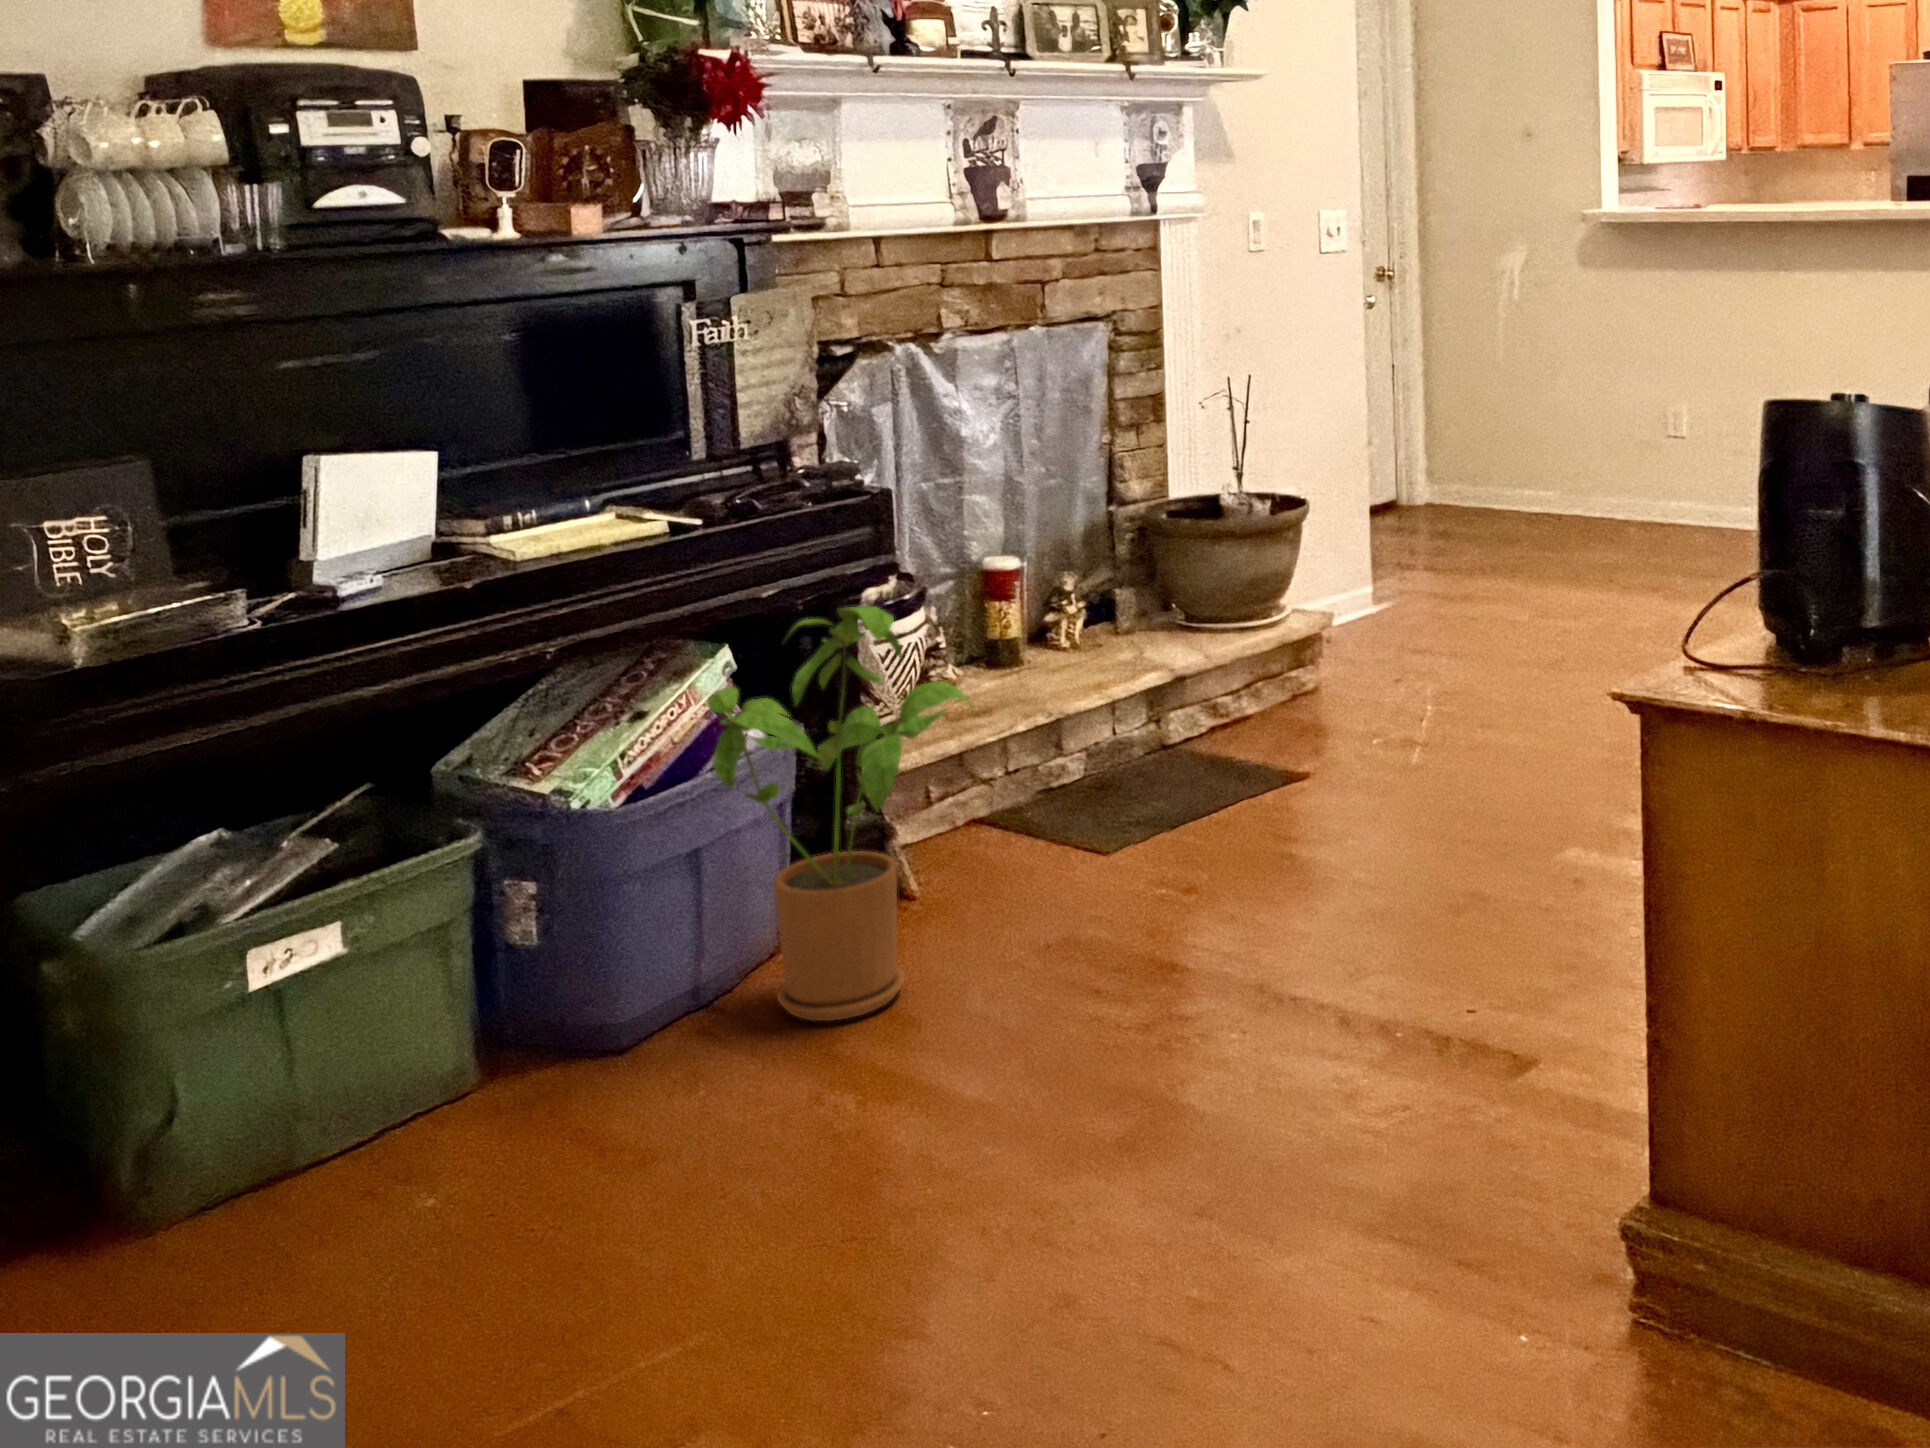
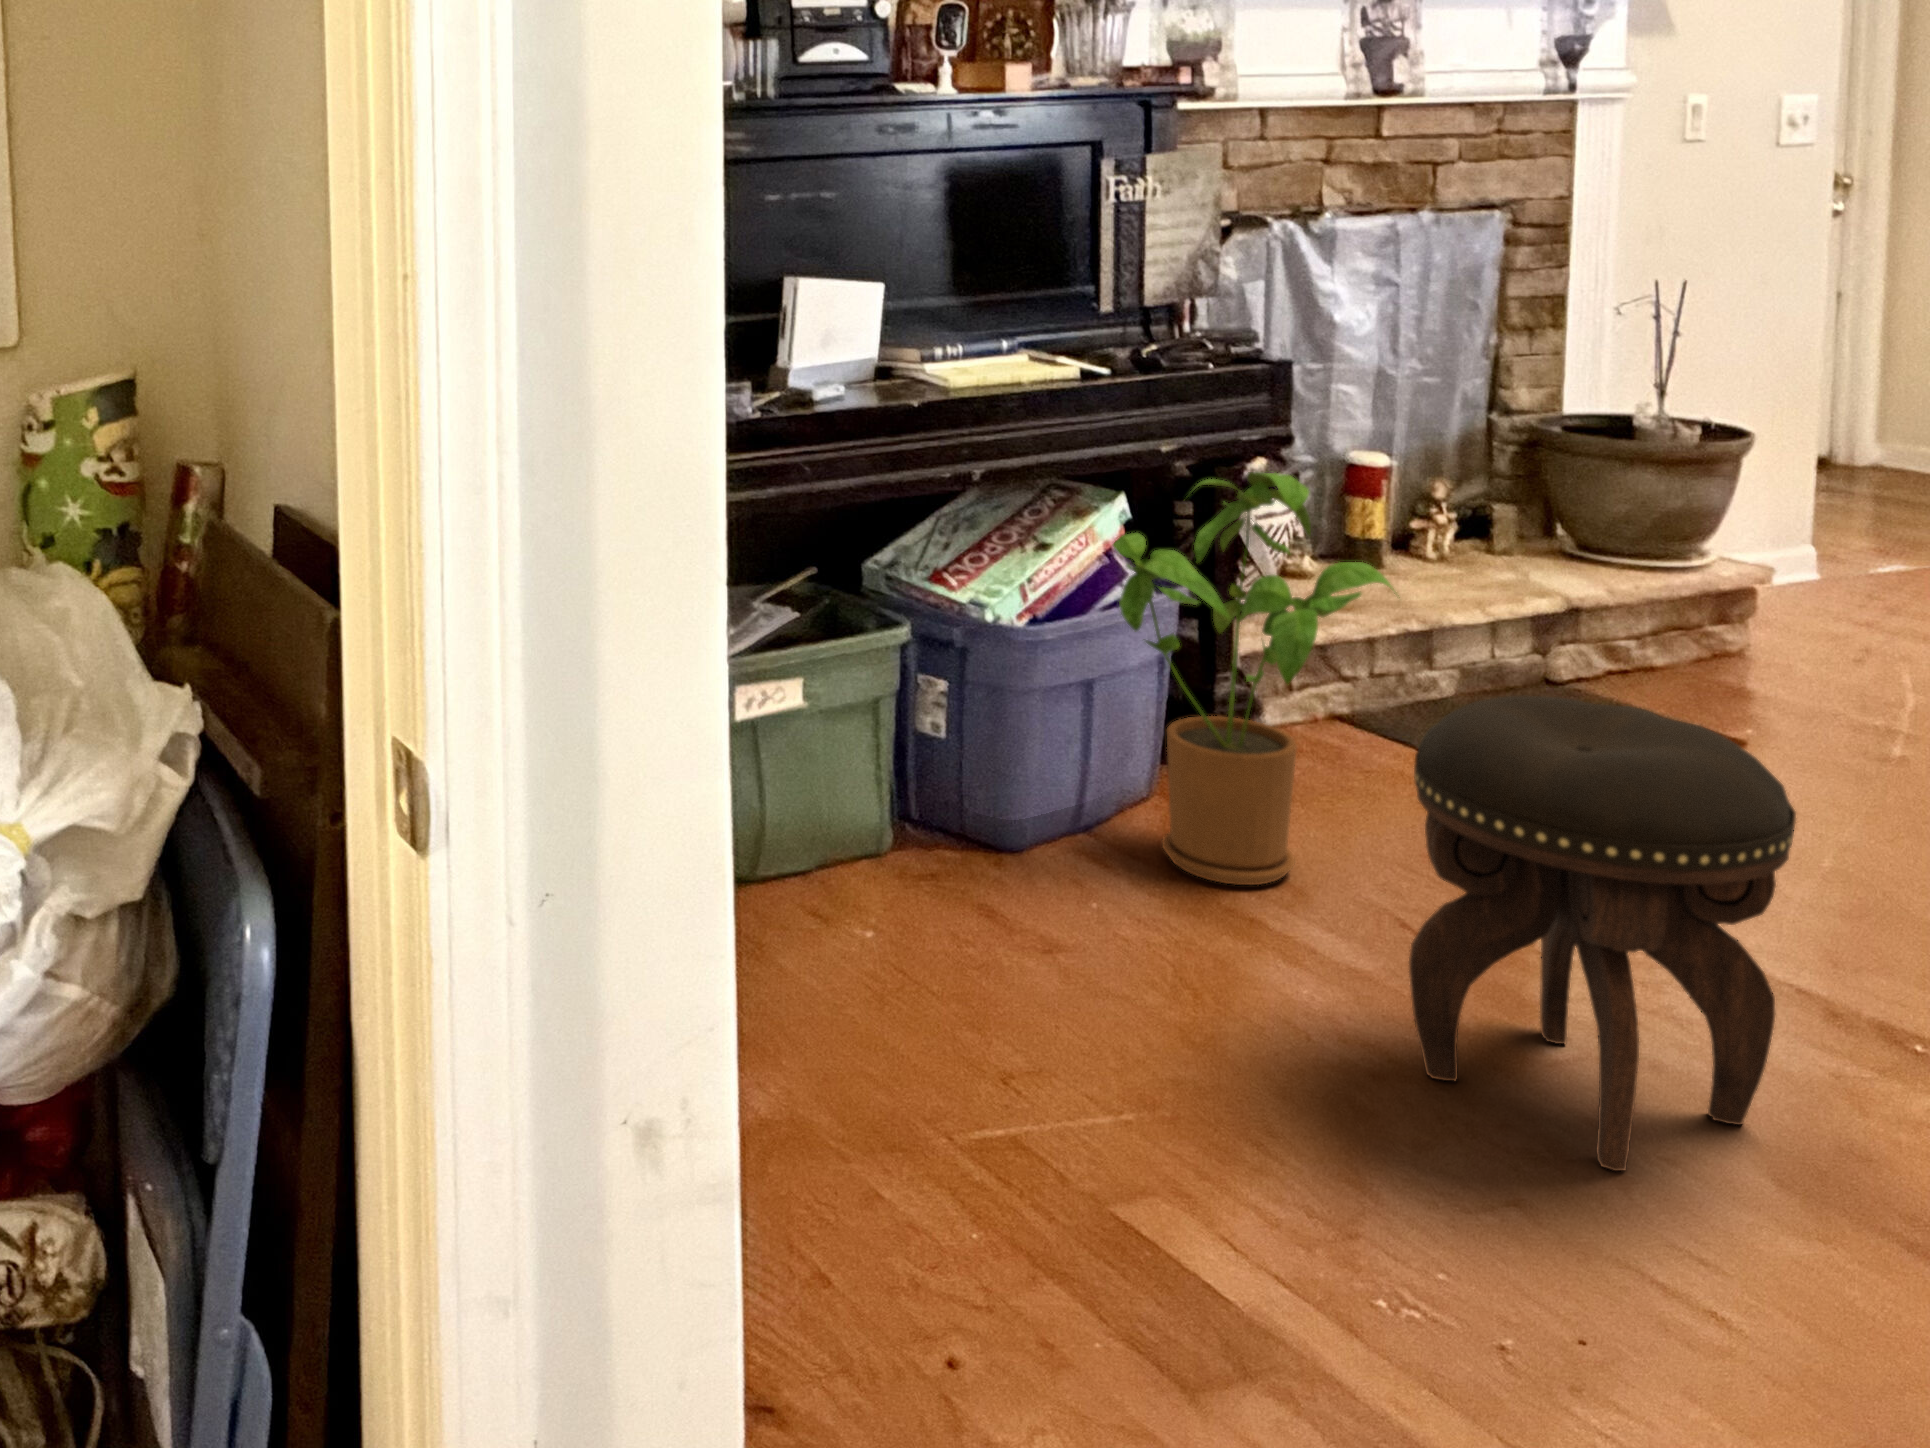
footstool: none [957,778,1245,1192] -> present [1409,696,1796,1171]

